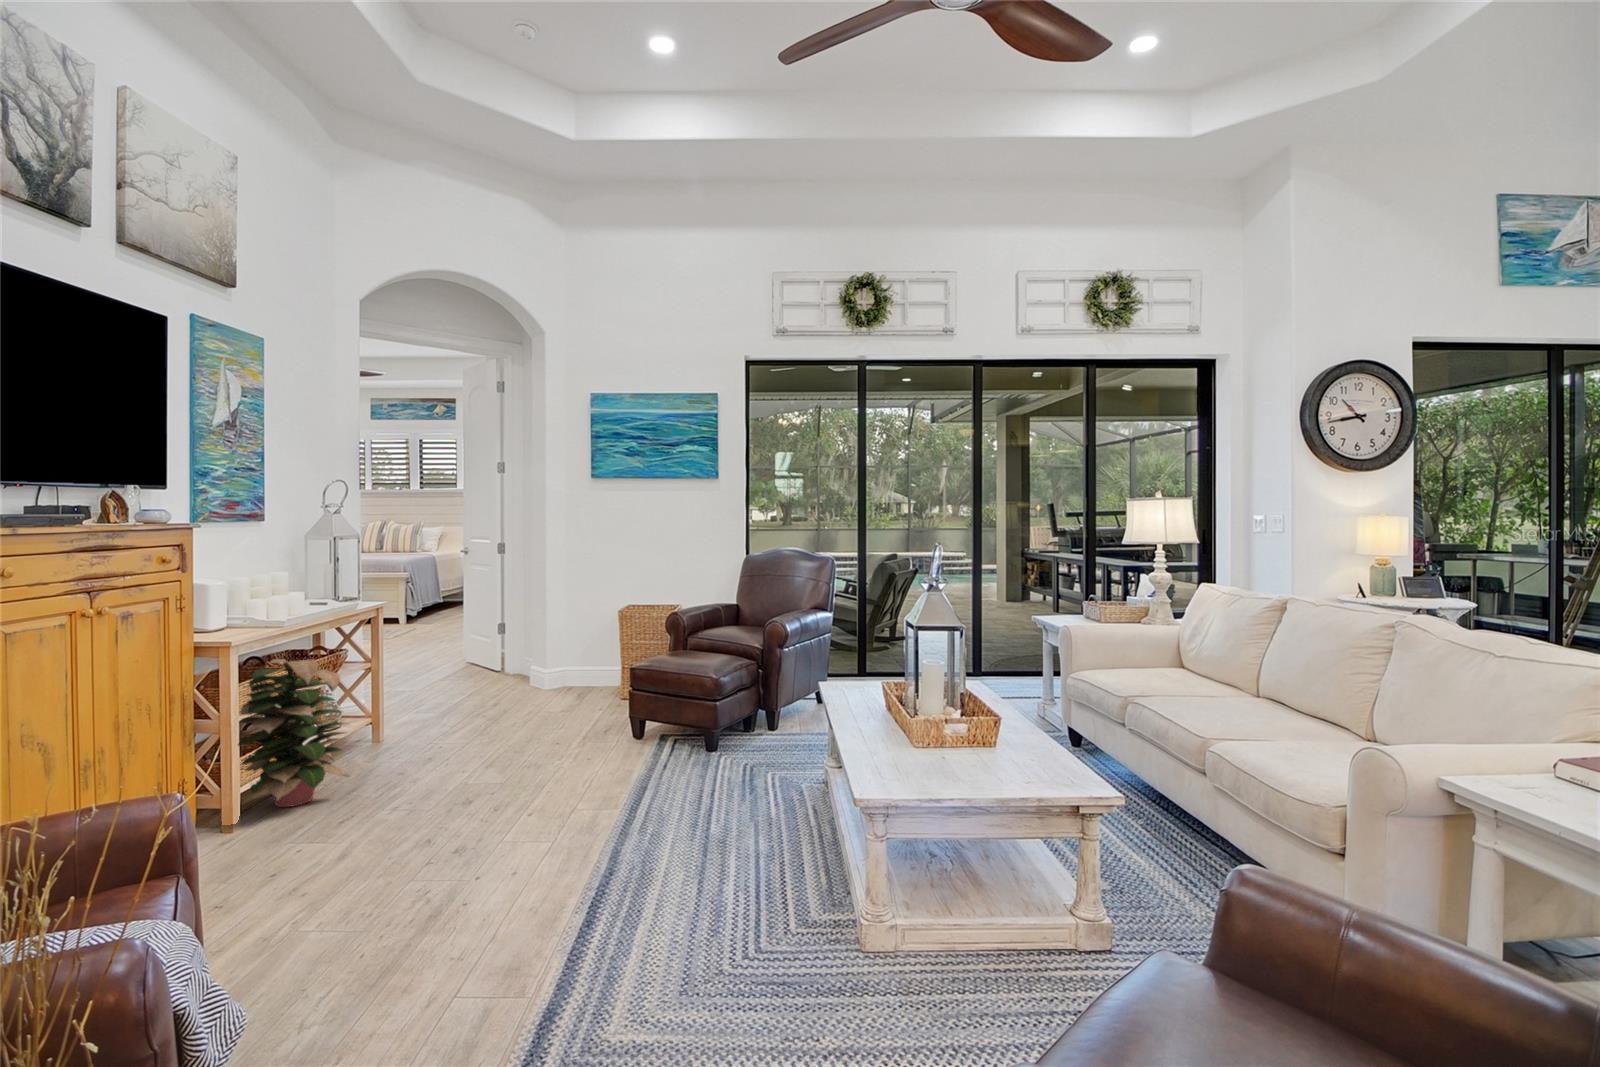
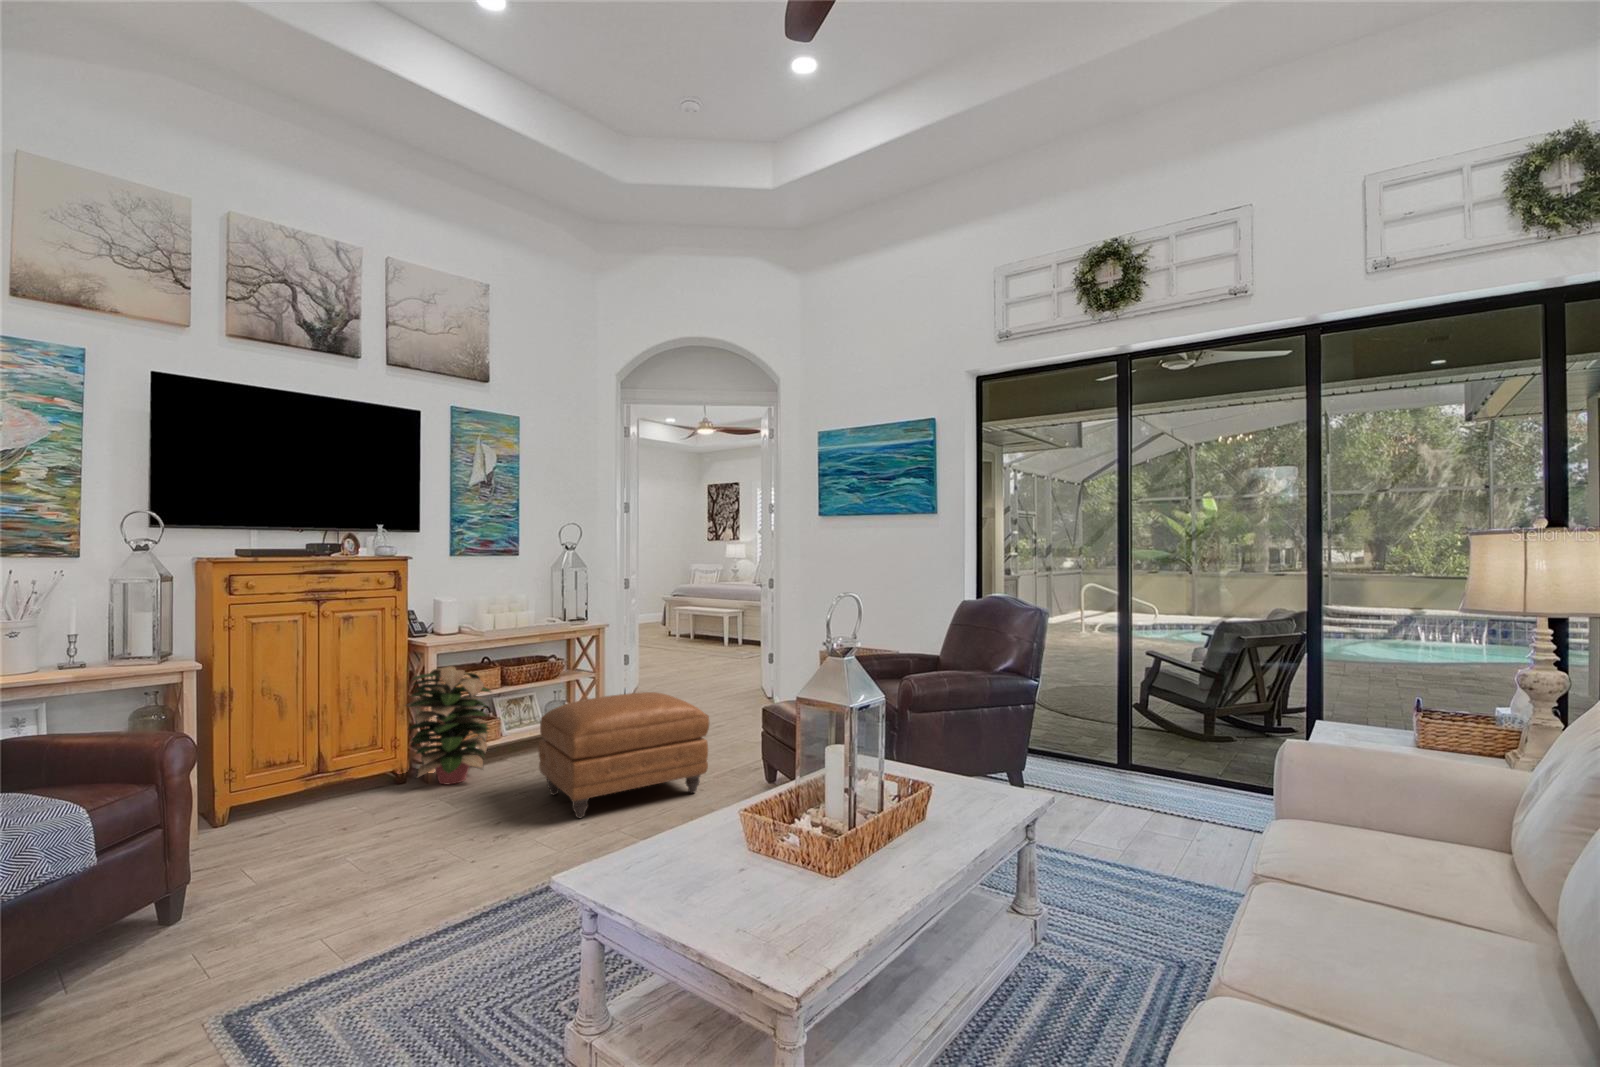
ottoman: none [440,659,620,788] -> present [538,692,709,818]

